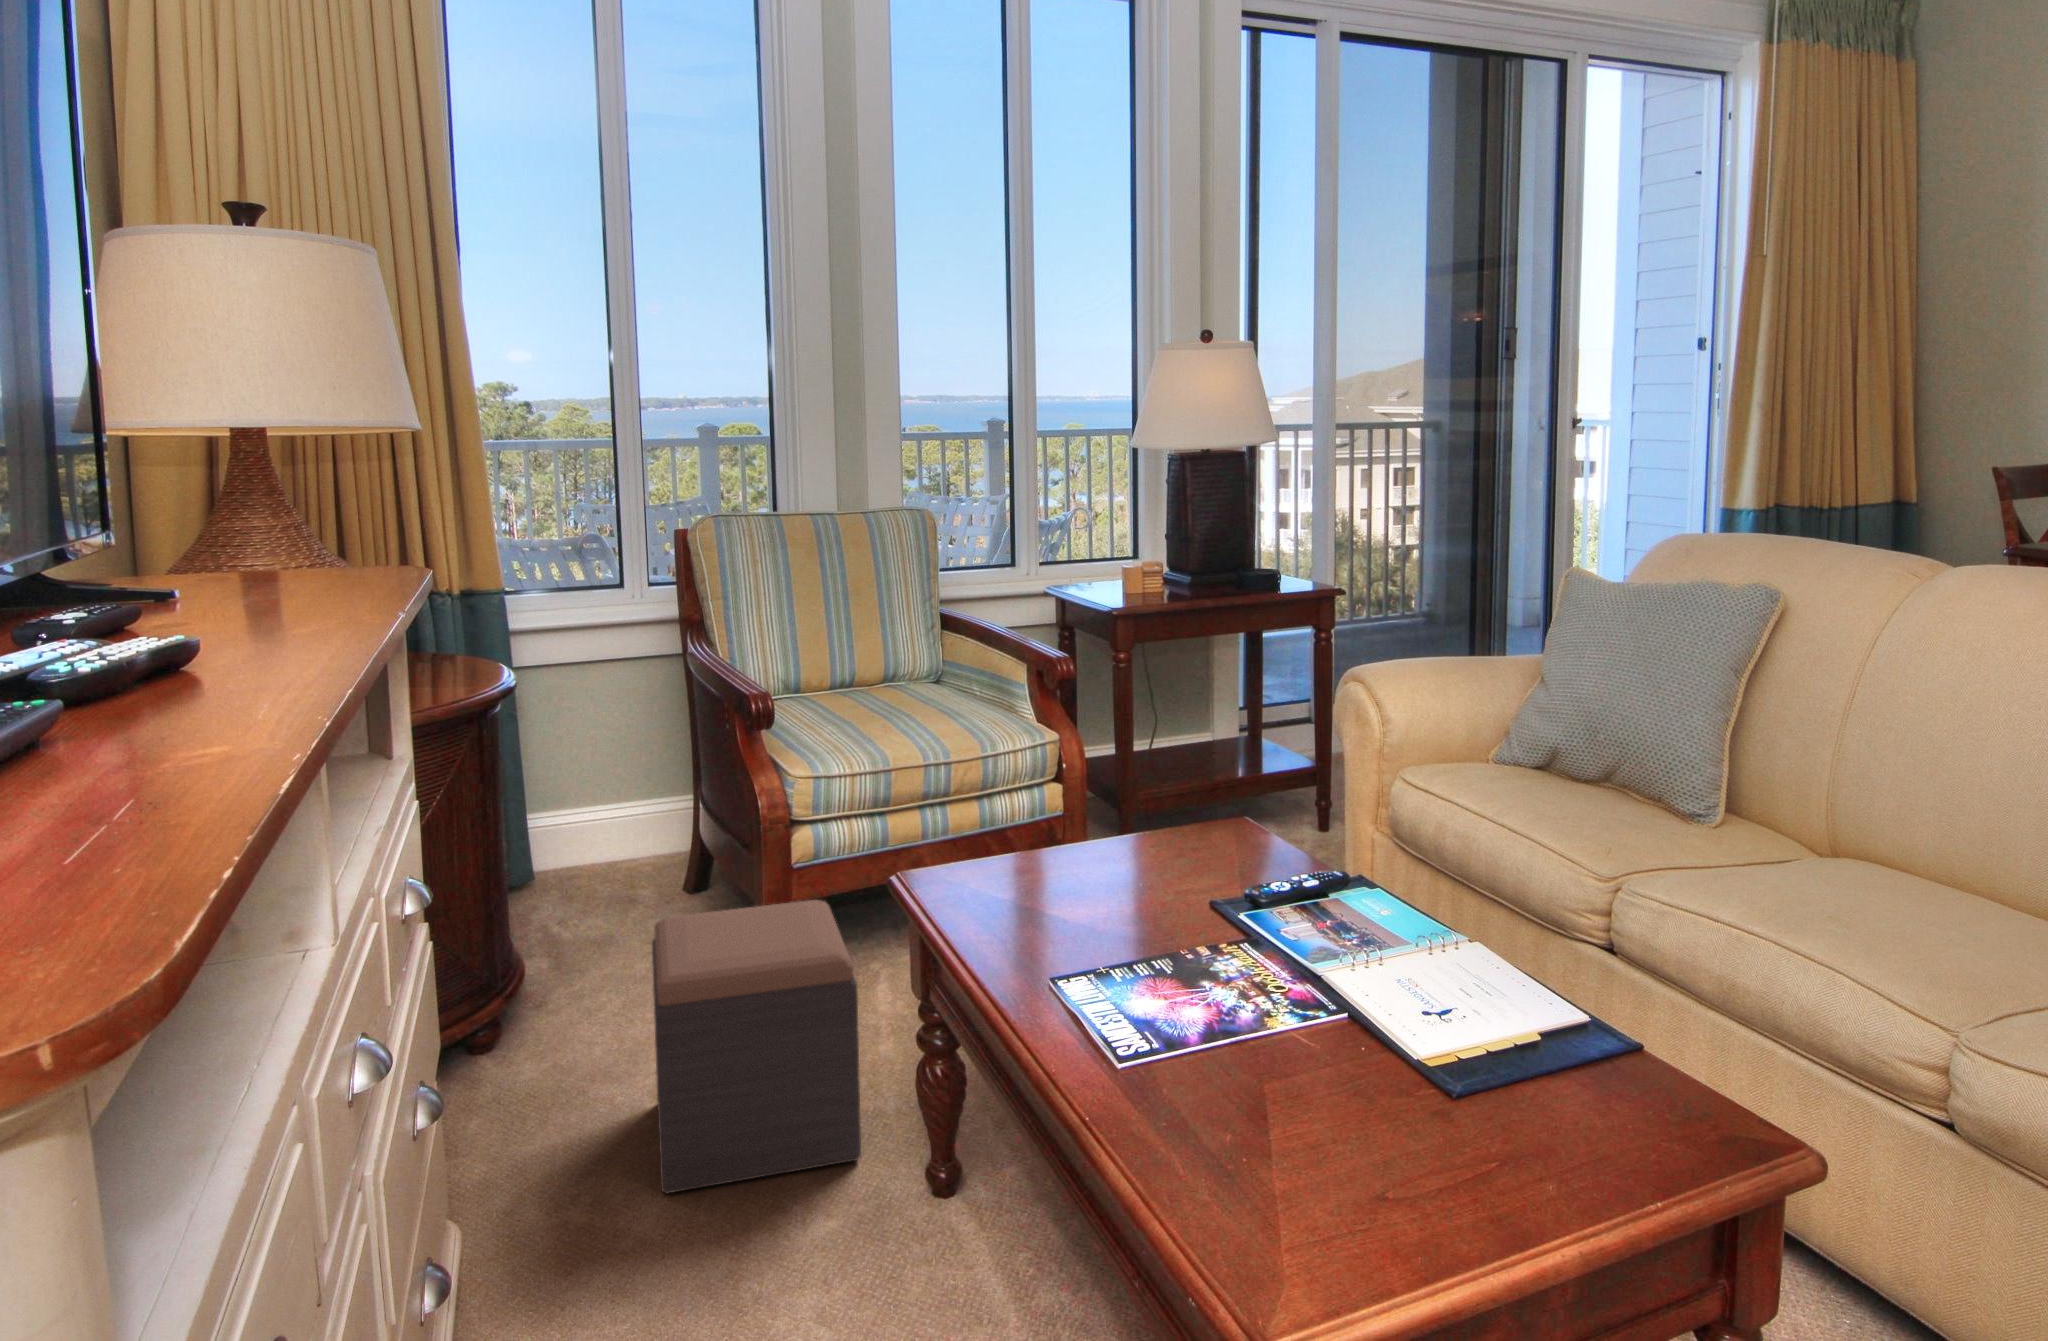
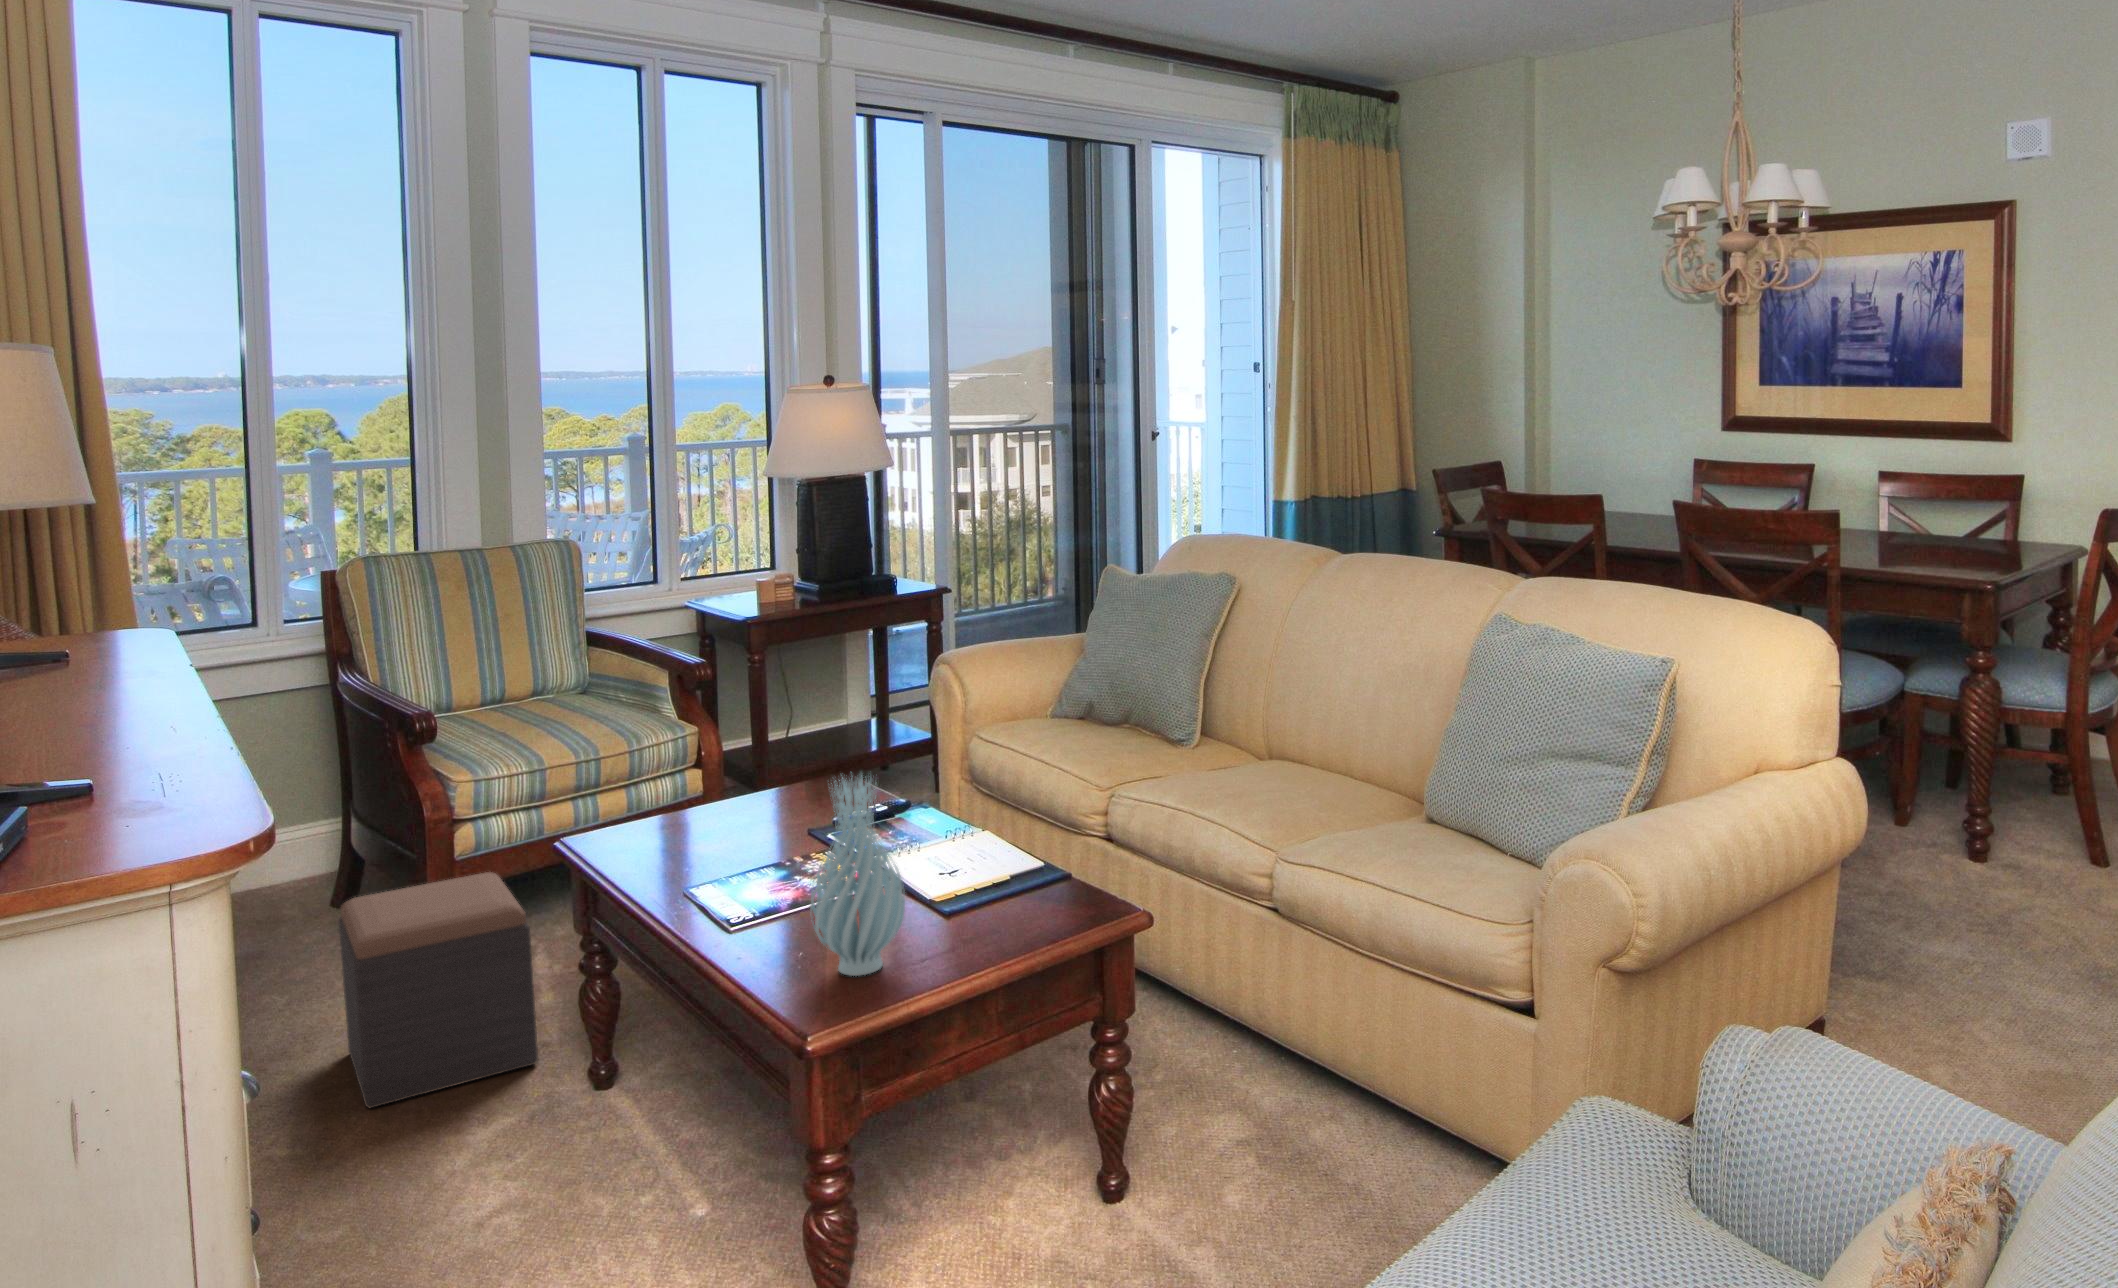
vase: none [1253,855,1408,1206] -> present [810,775,905,976]

